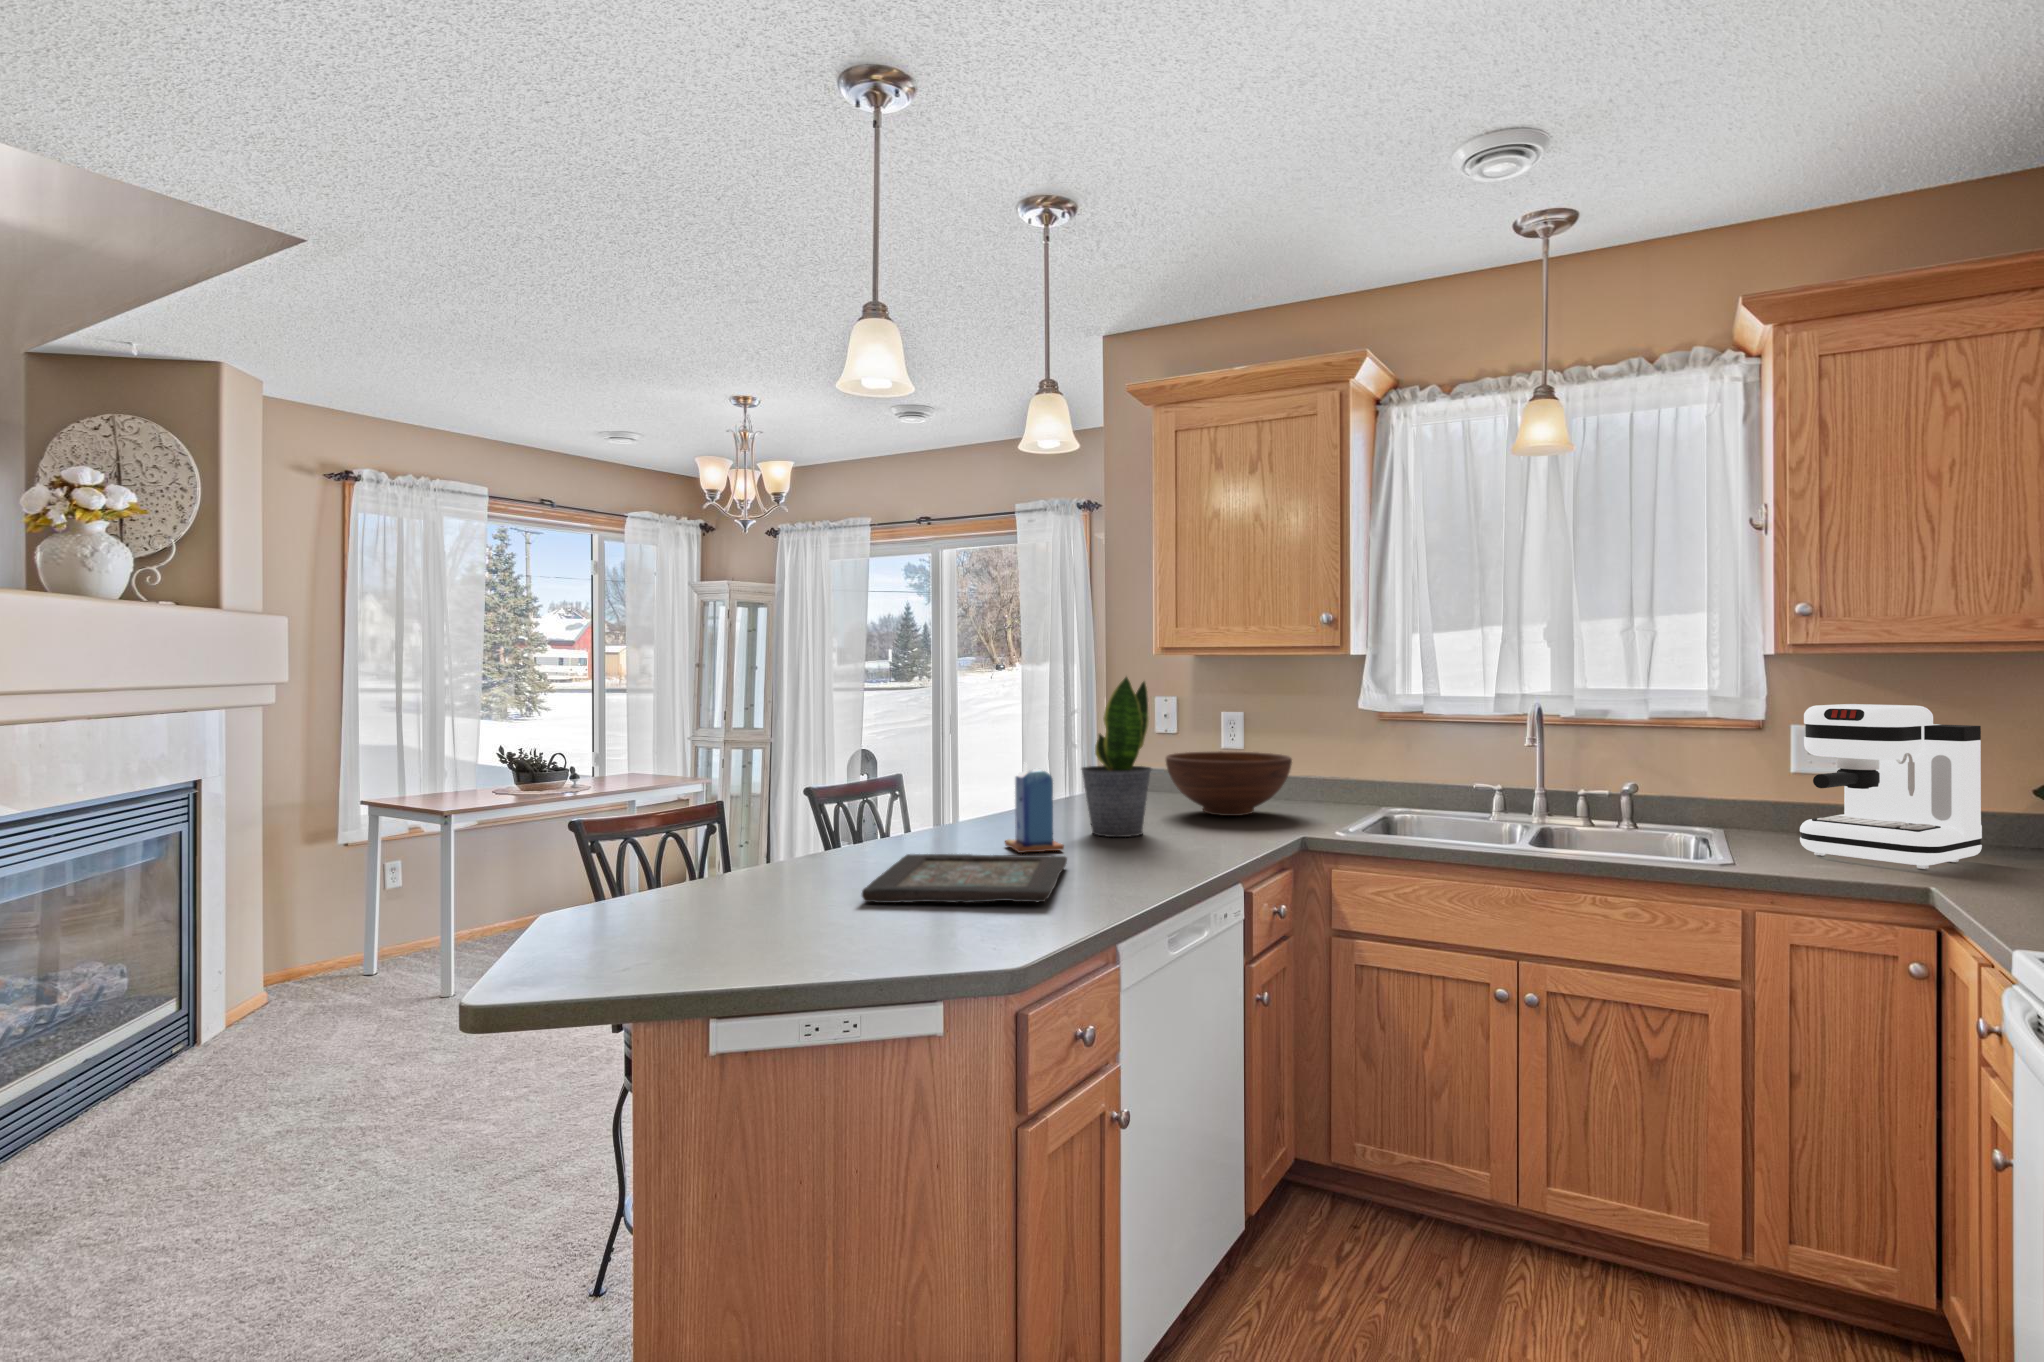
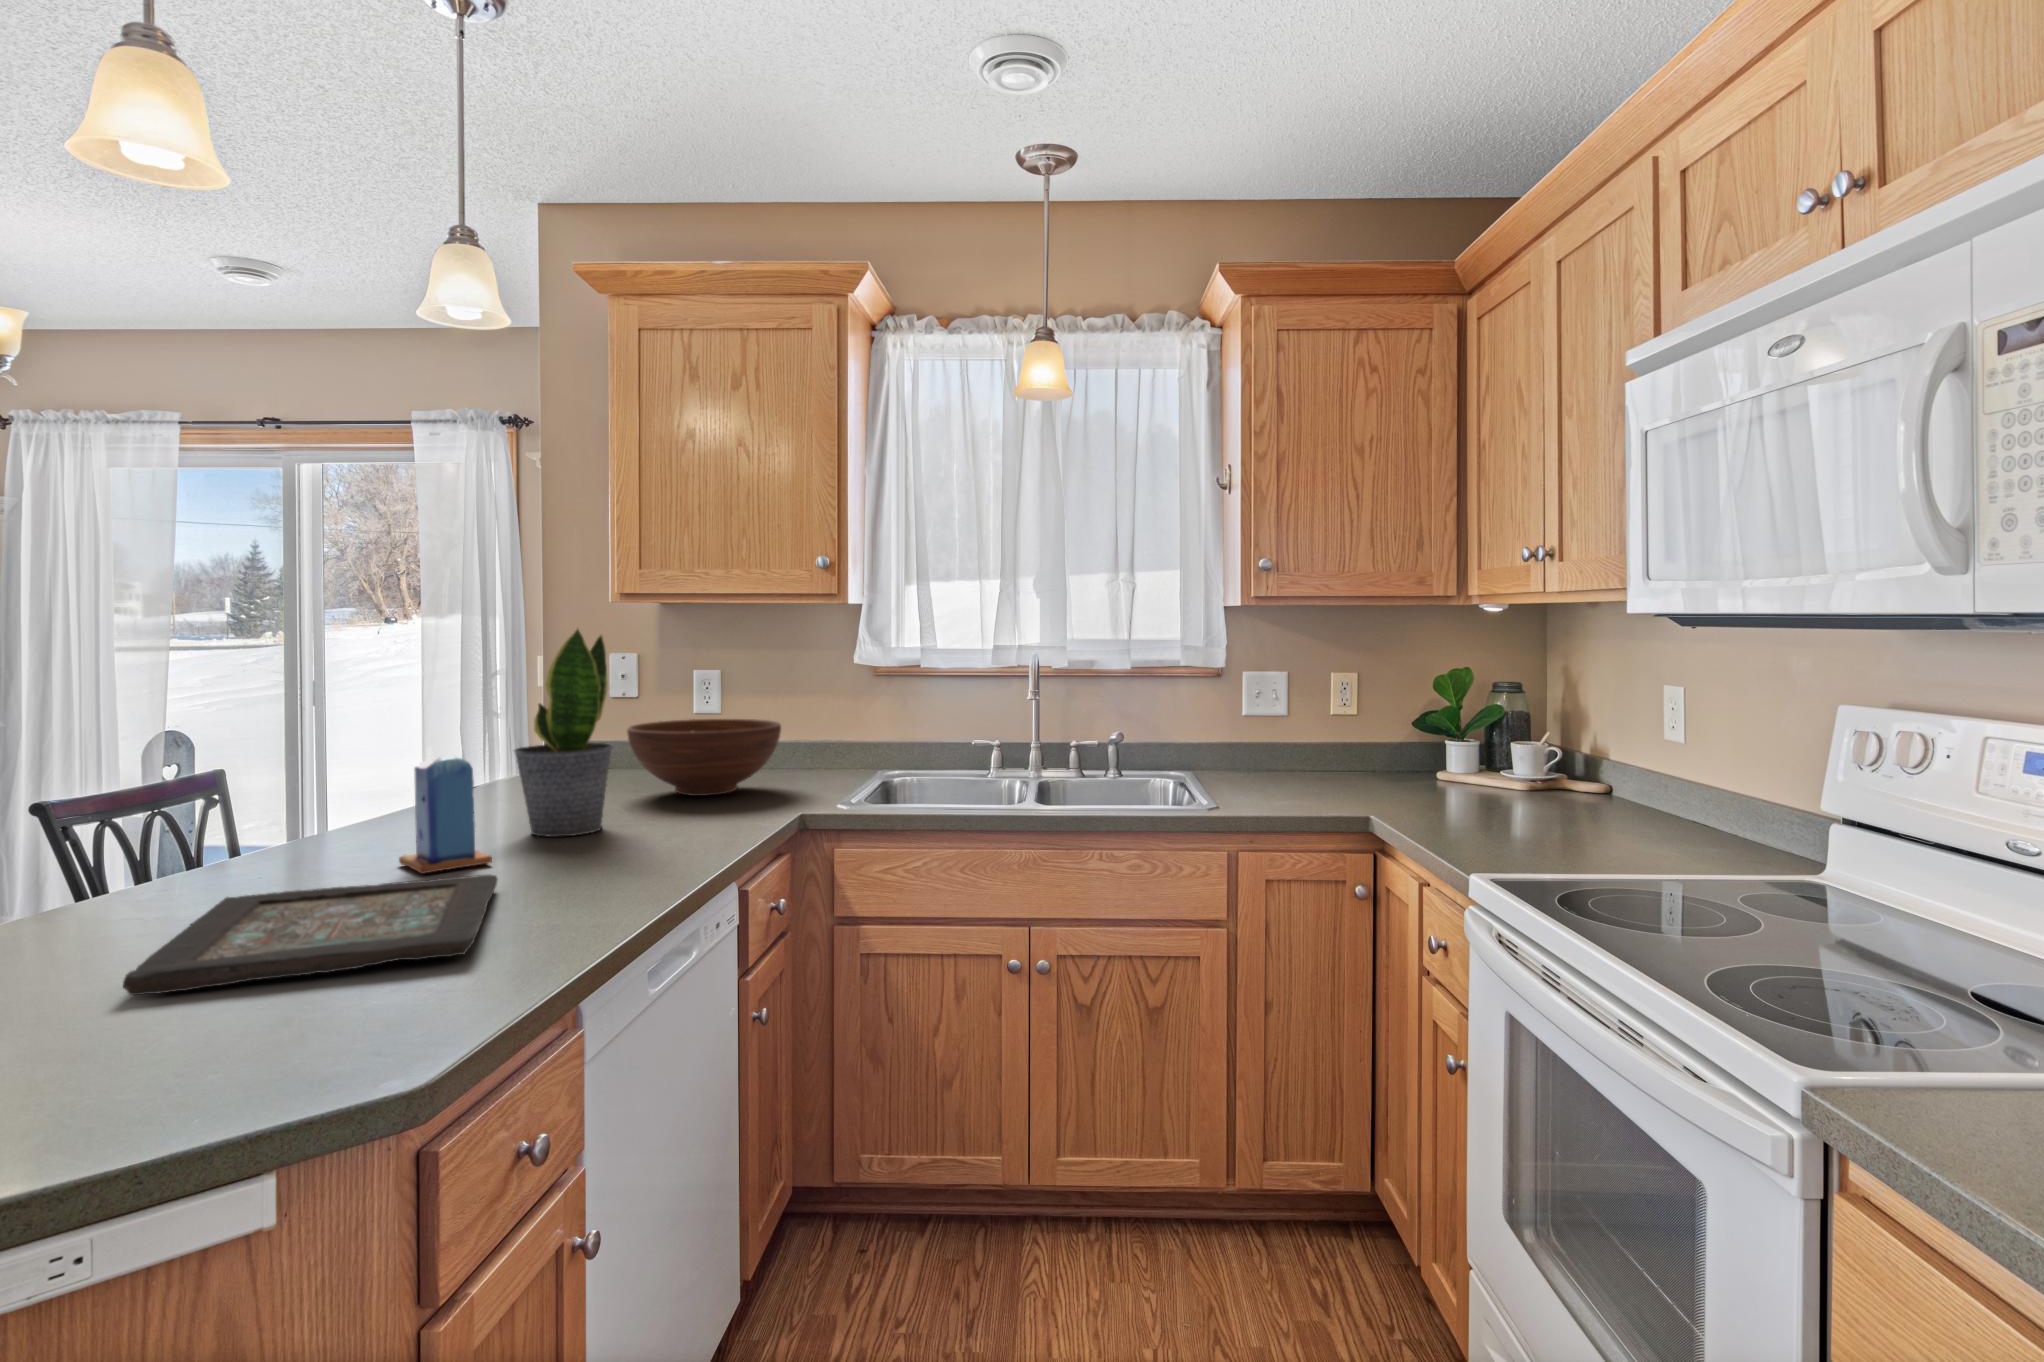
coffee maker: present [1800,704,1982,869] -> none [1260,656,1388,802]

